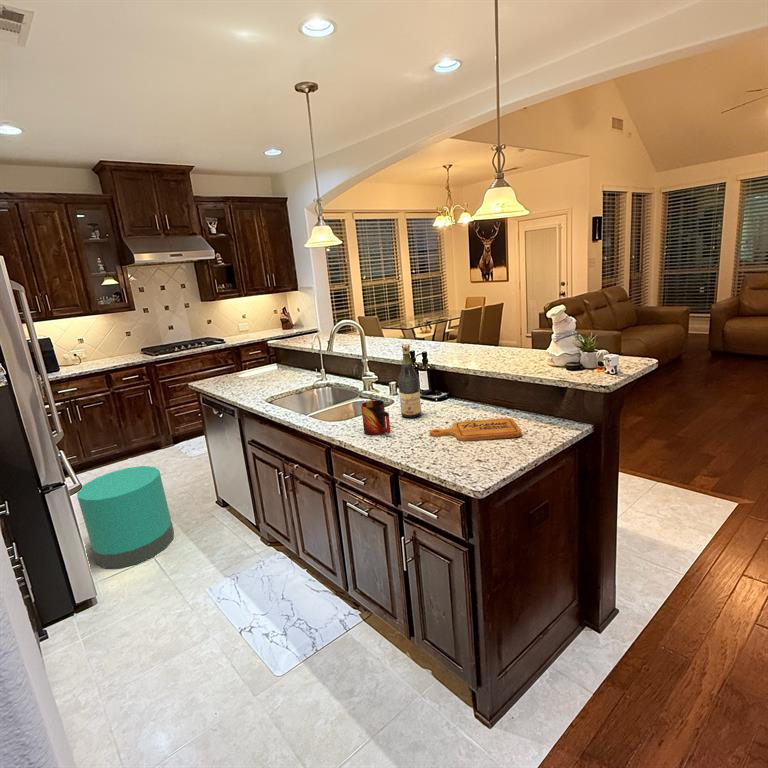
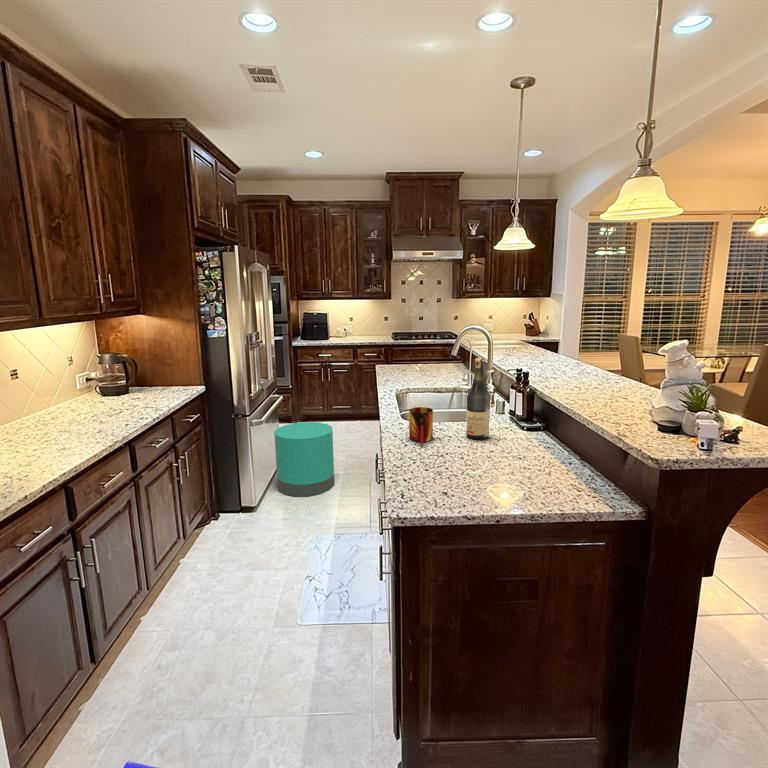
cutting board: present [430,418,521,441] -> none [454,453,556,489]

